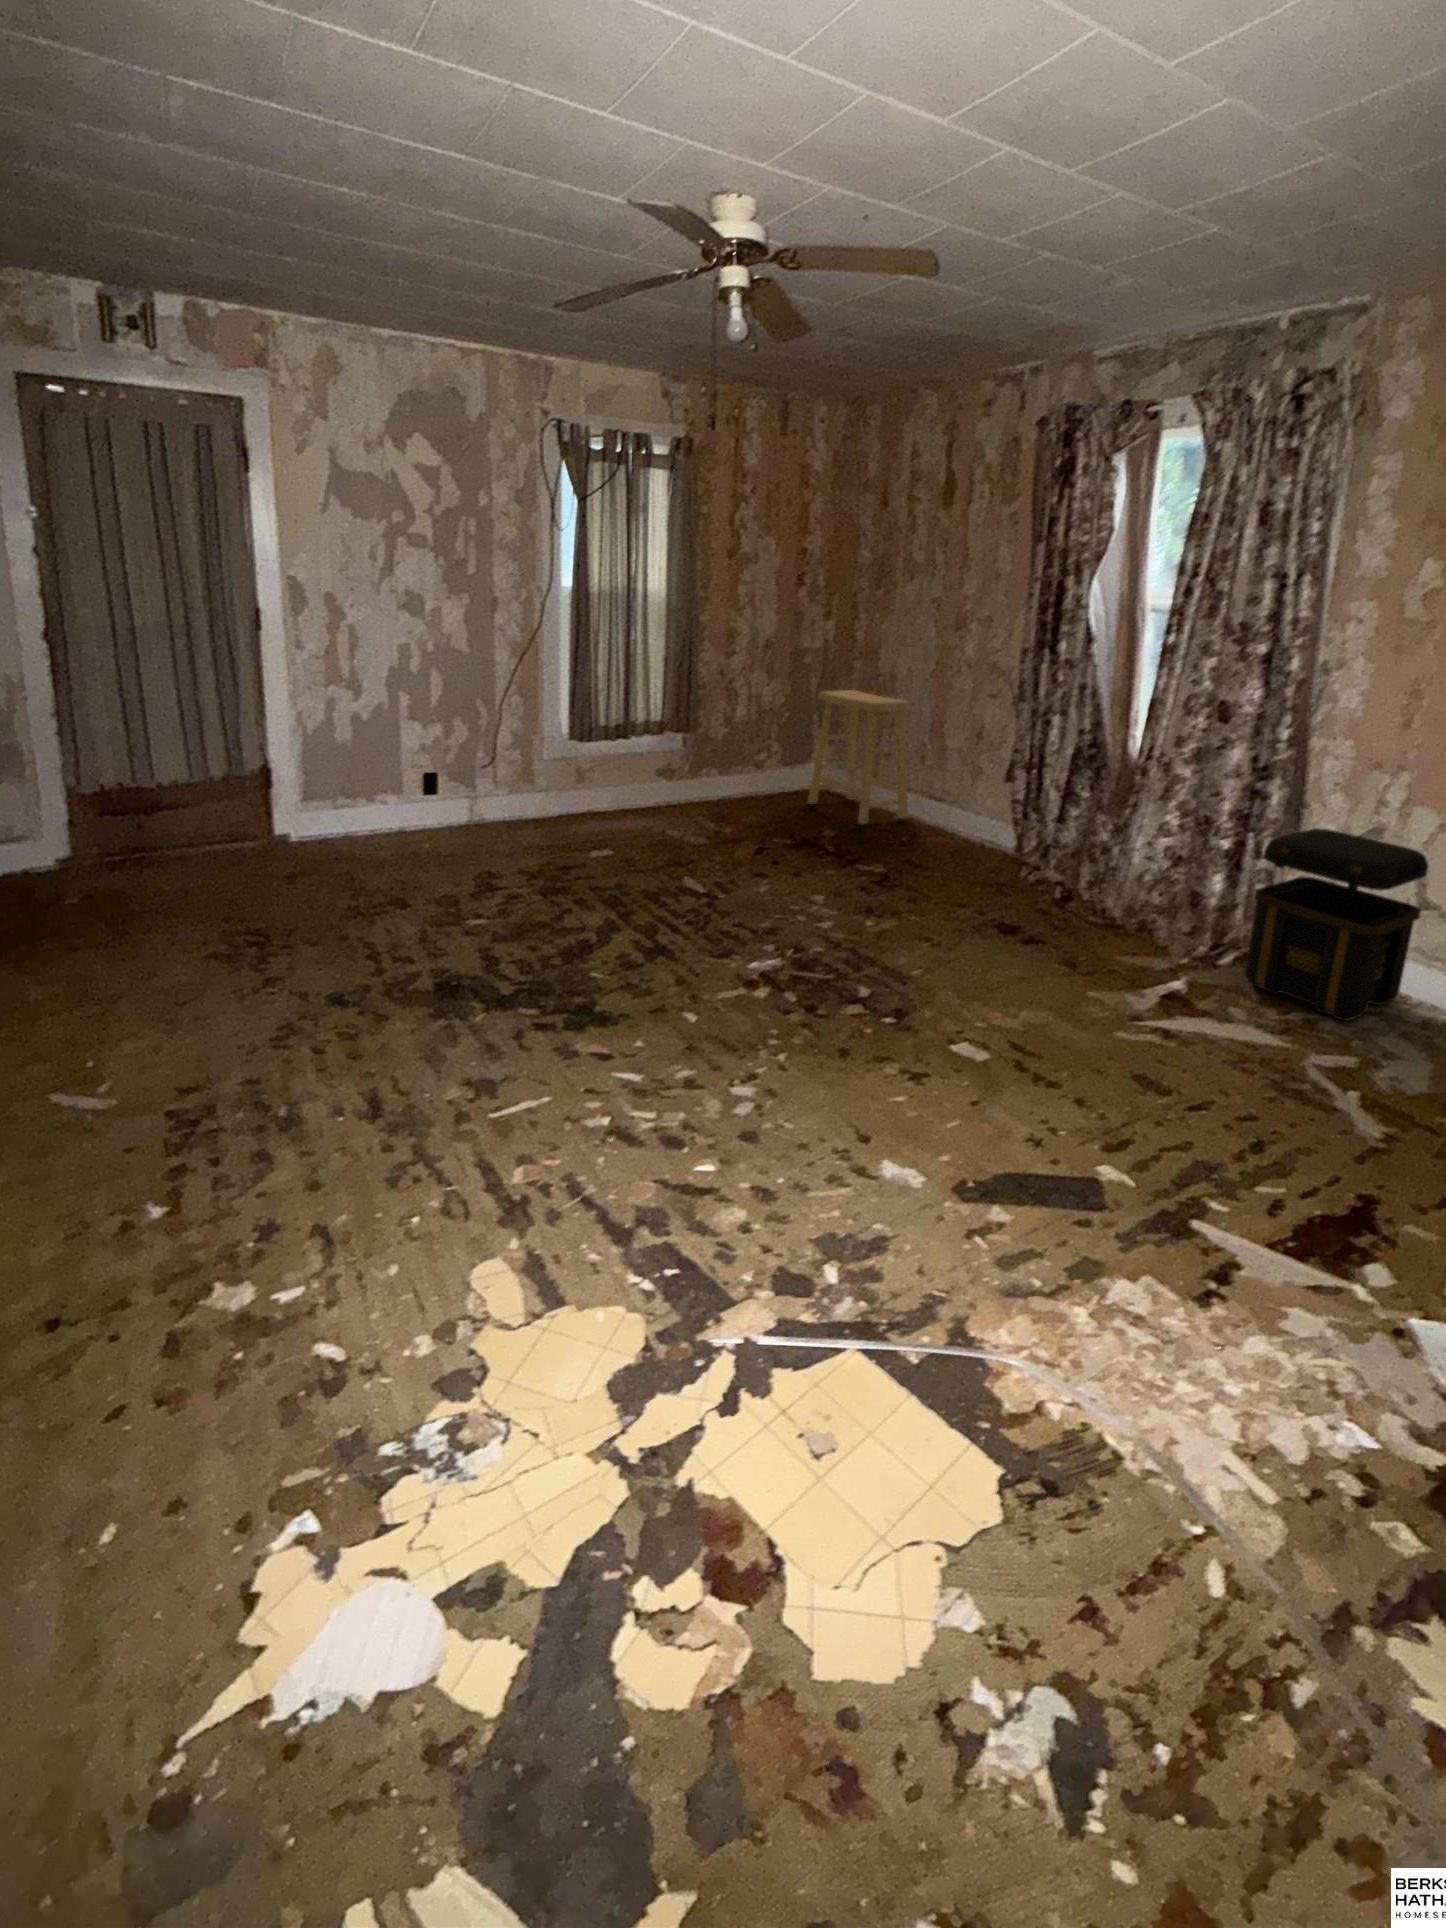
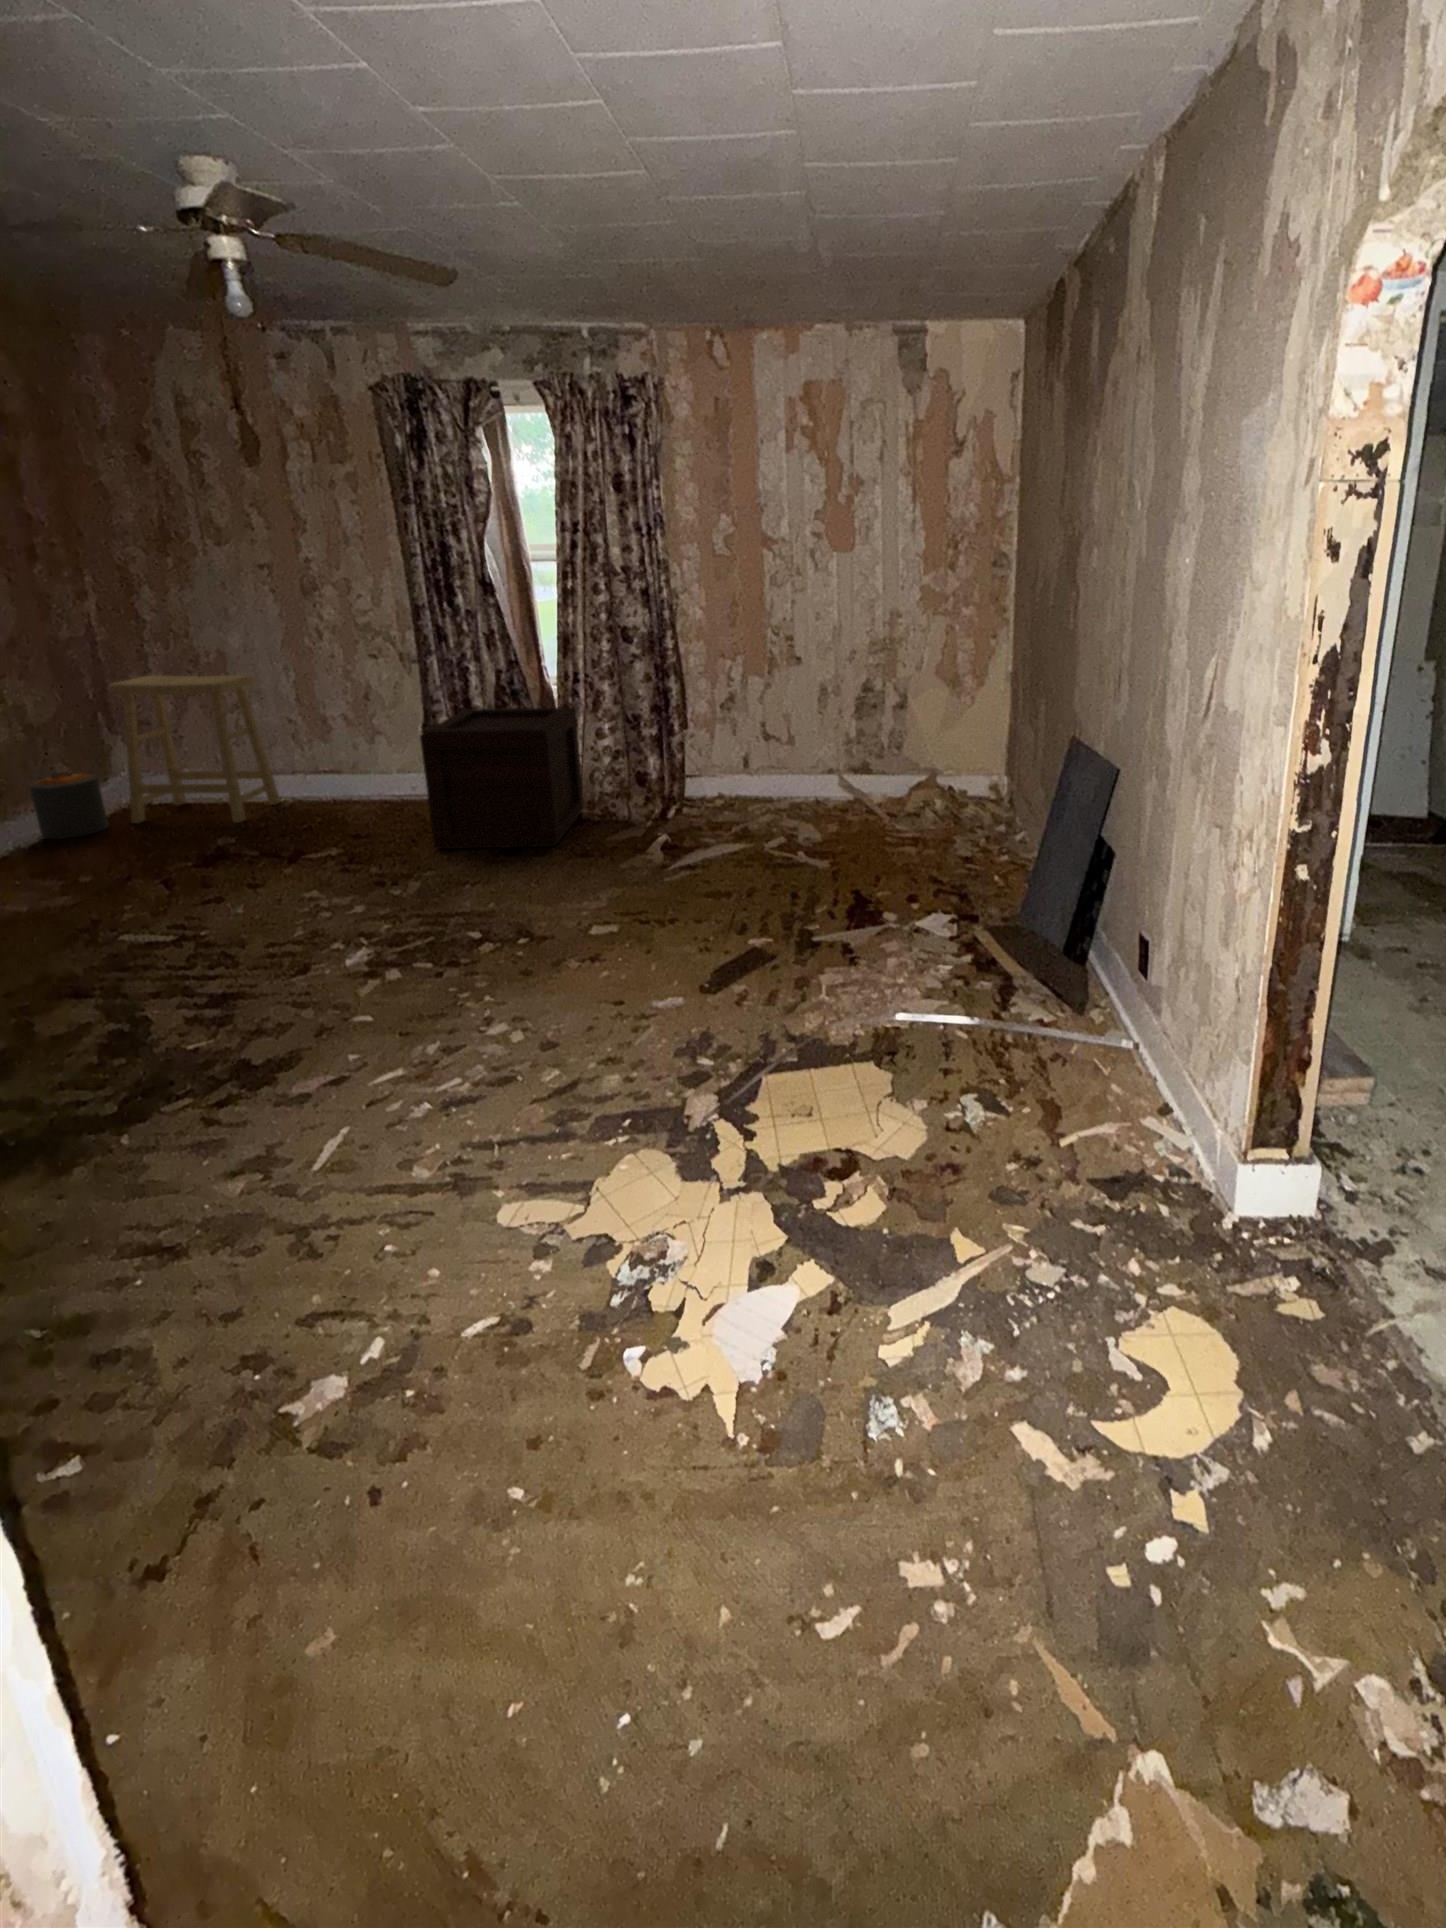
trash can: none [754,739,798,803] -> present [29,767,109,839]
wooden crate: none [949,769,1153,942] -> present [420,708,584,849]
toolbox: present [1245,828,1428,1021] -> none [685,702,769,822]

